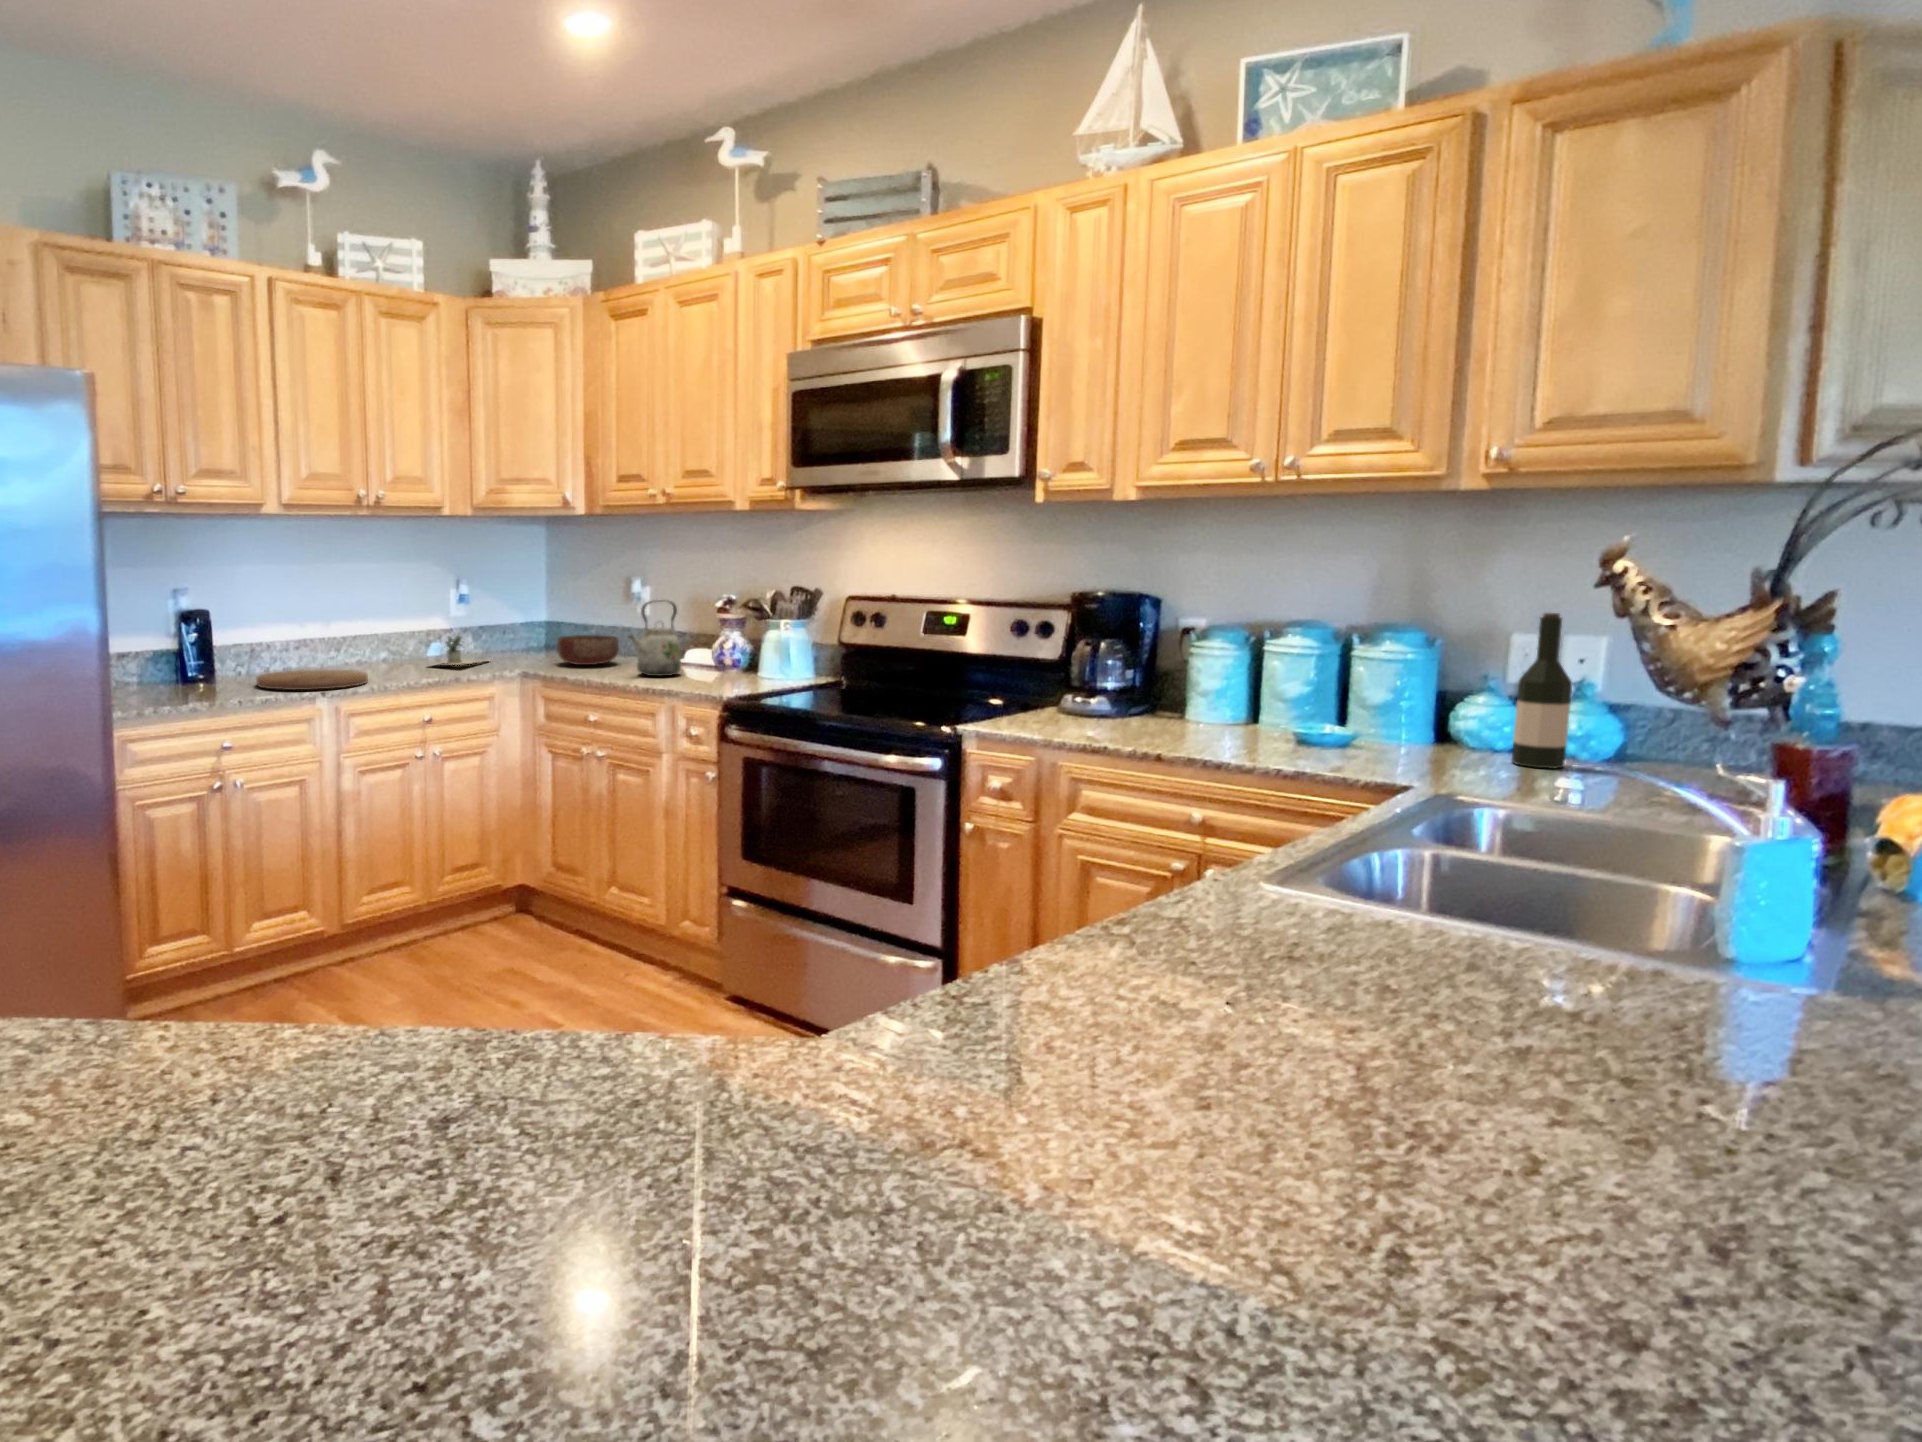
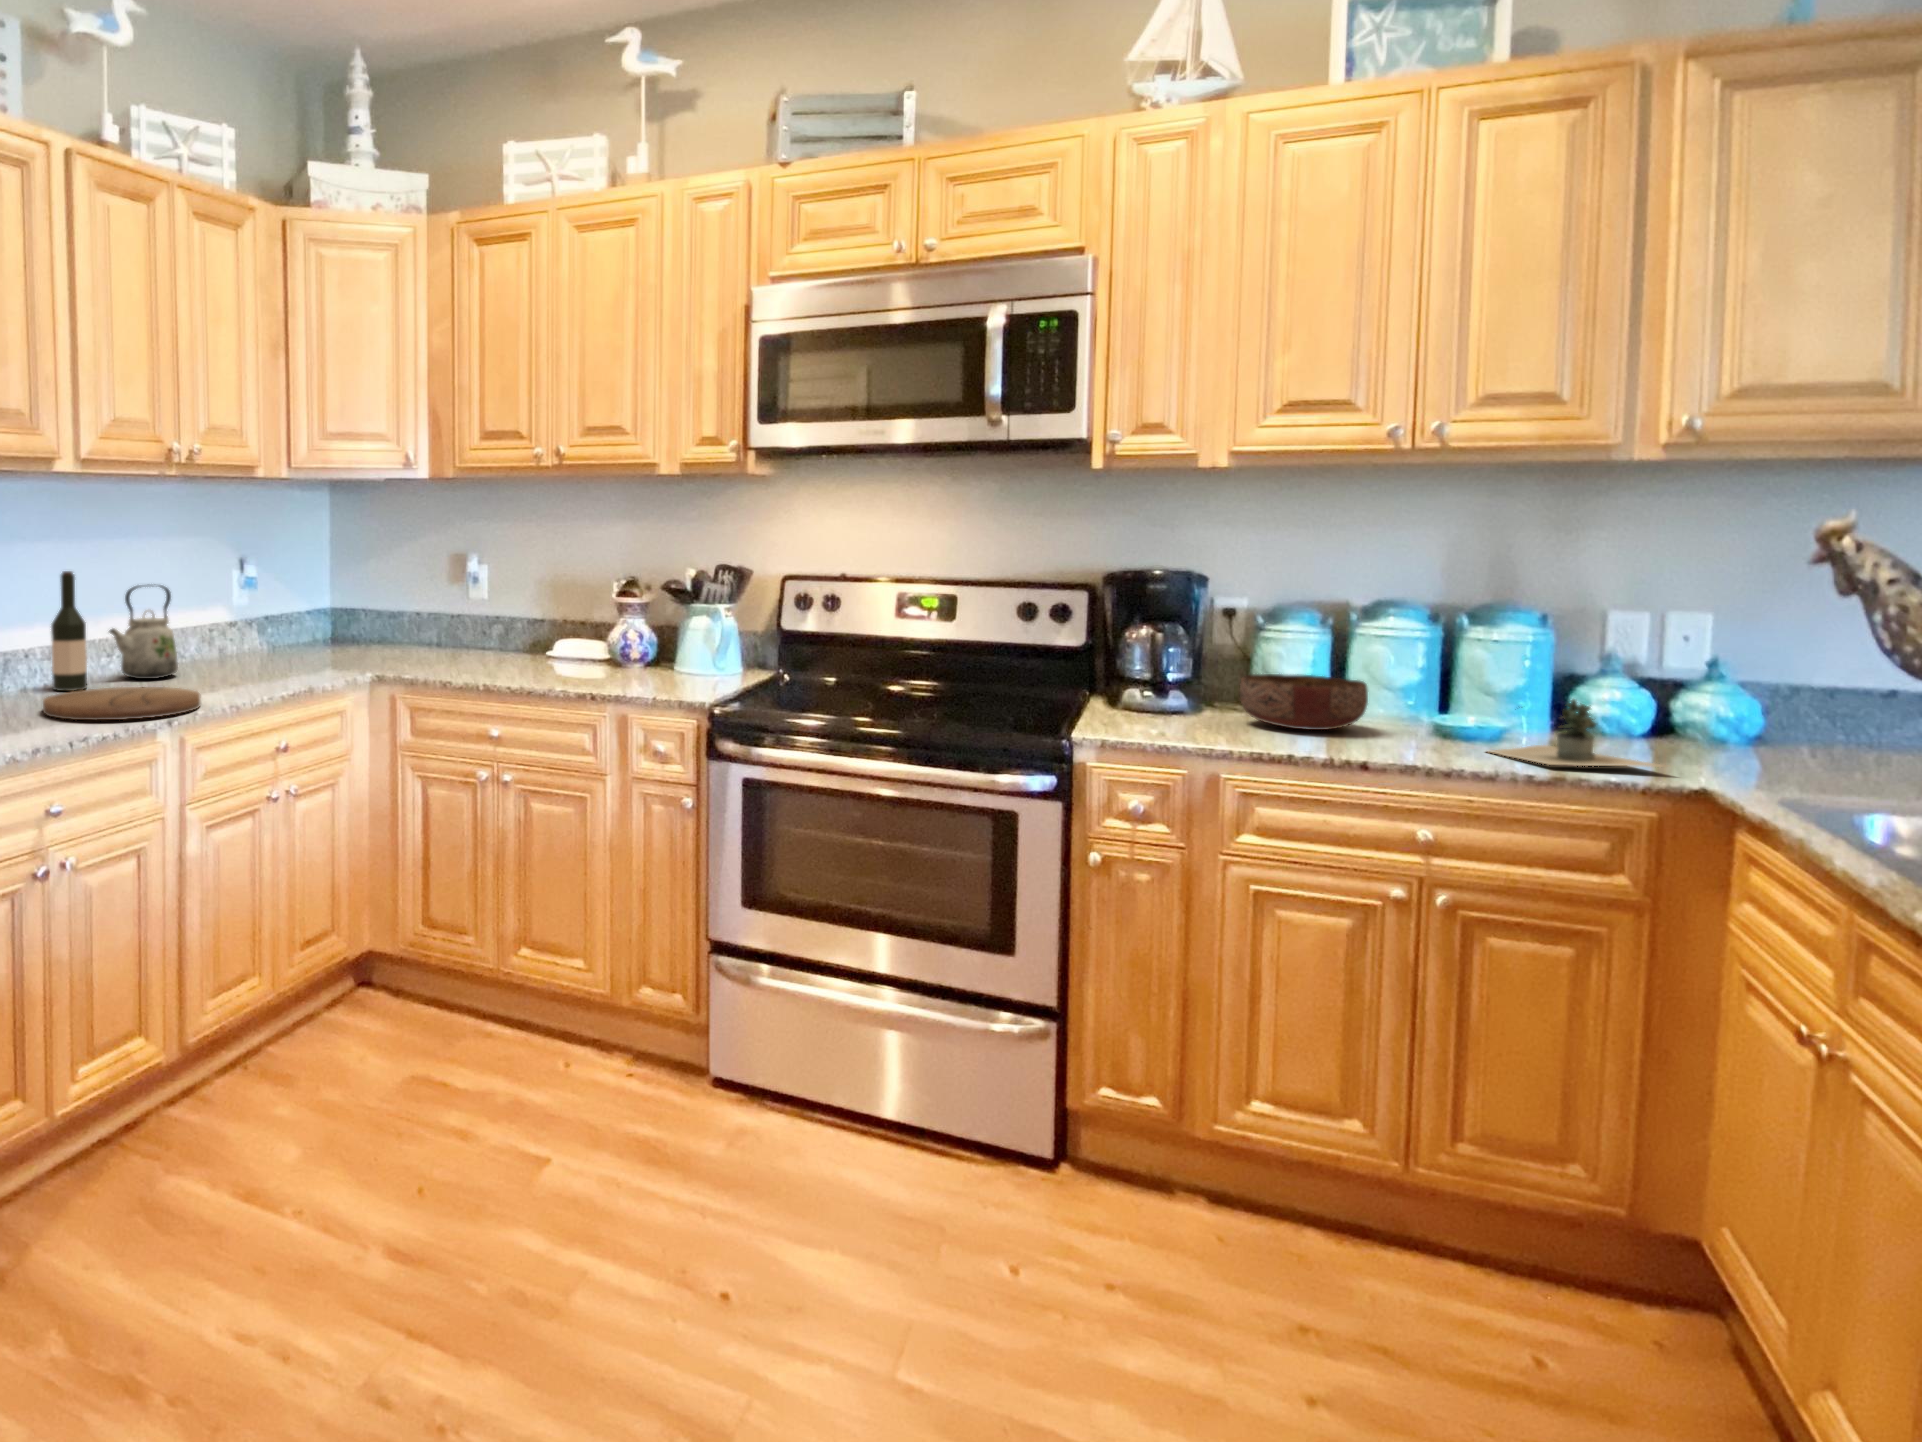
kettle: present [629,602,681,676] -> present [109,585,178,679]
wine bottle: present [1512,613,1573,768] -> present [51,571,87,691]
potted plant: present [442,635,472,665] -> present [1490,699,1662,767]
bowl: present [557,635,619,665] -> present [1240,674,1368,730]

